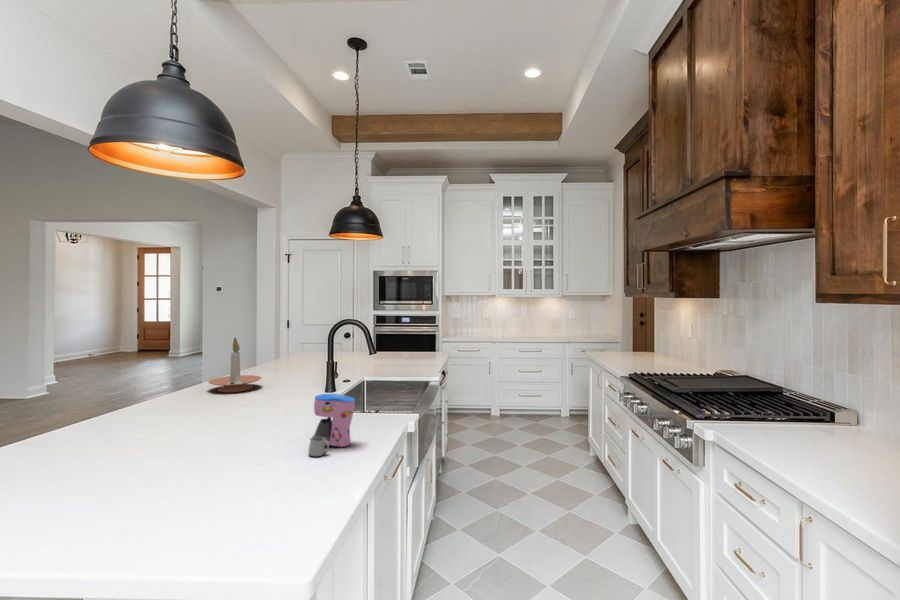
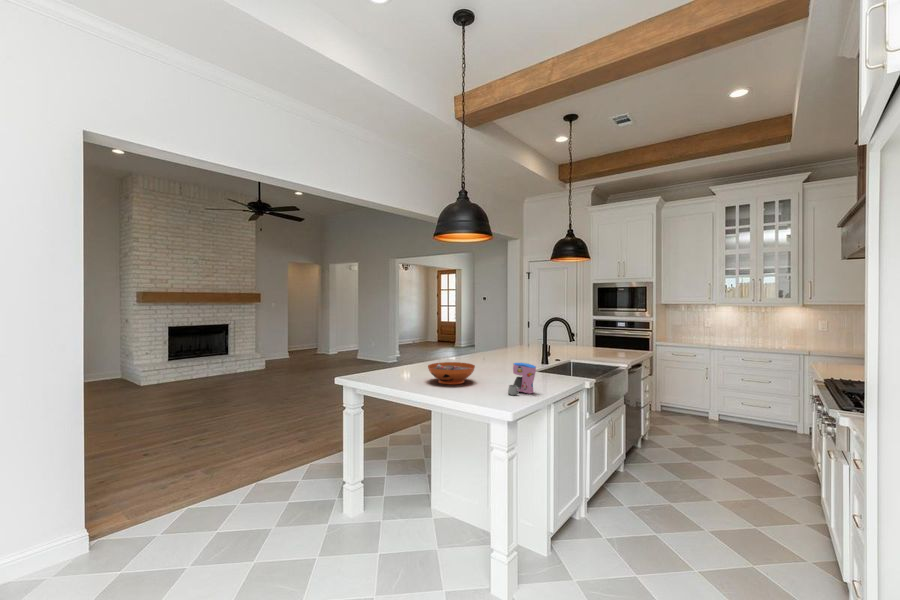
candle holder: present [208,338,261,392] -> none [468,330,497,363]
decorative bowl: none [126,402,235,453] -> present [428,362,475,384]

